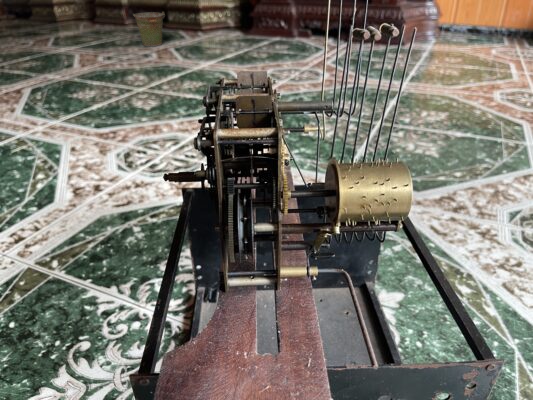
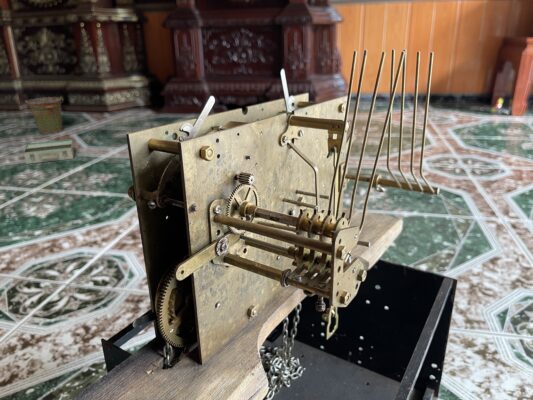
toolbox: none [132,51,172,69] -> present [24,140,74,164]

